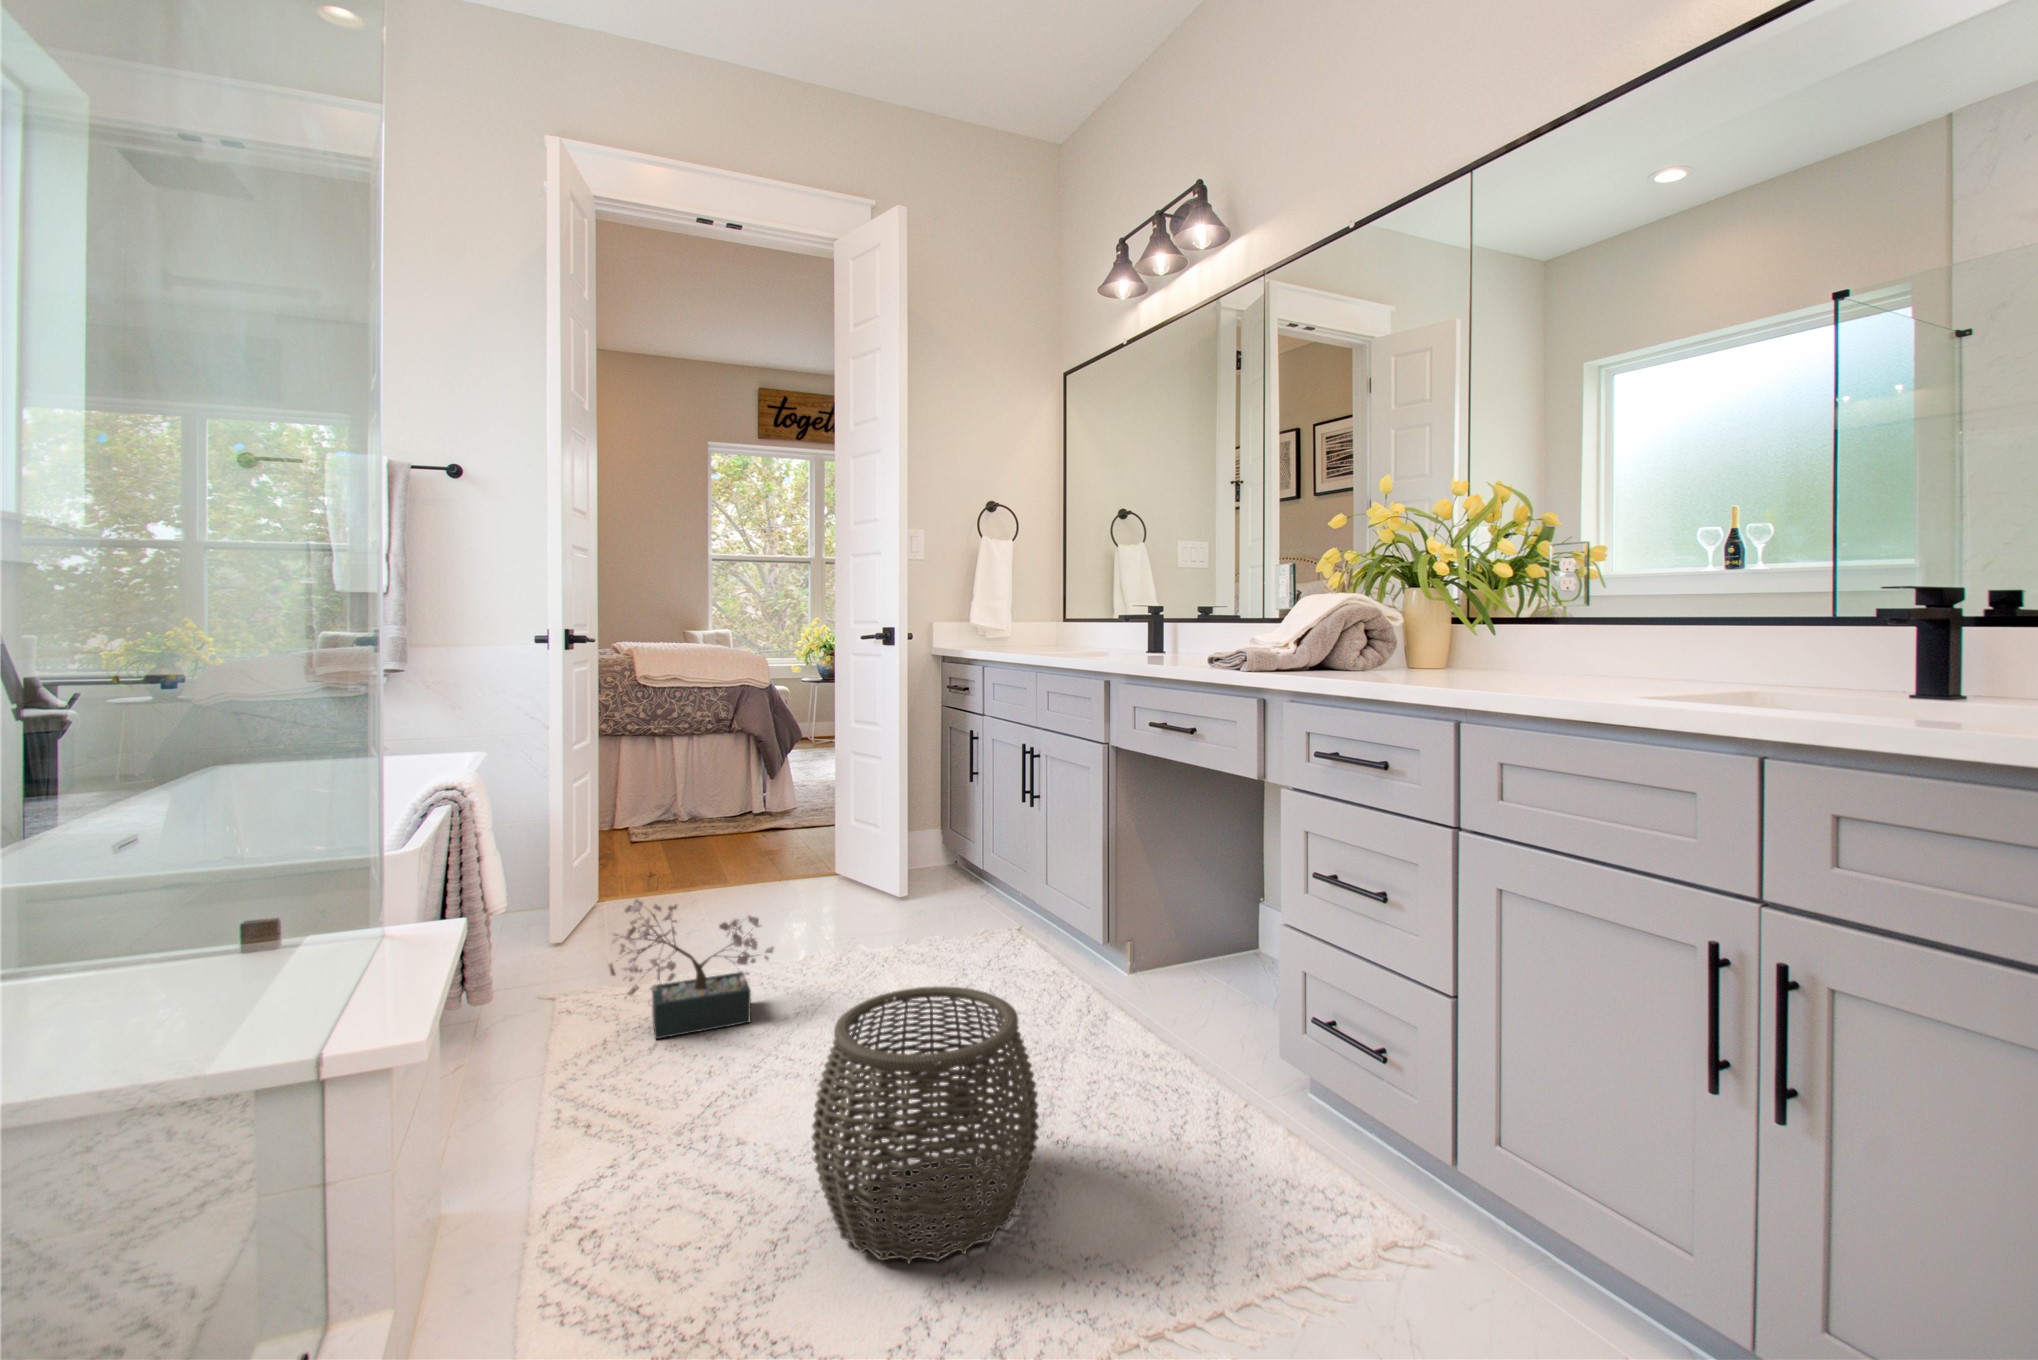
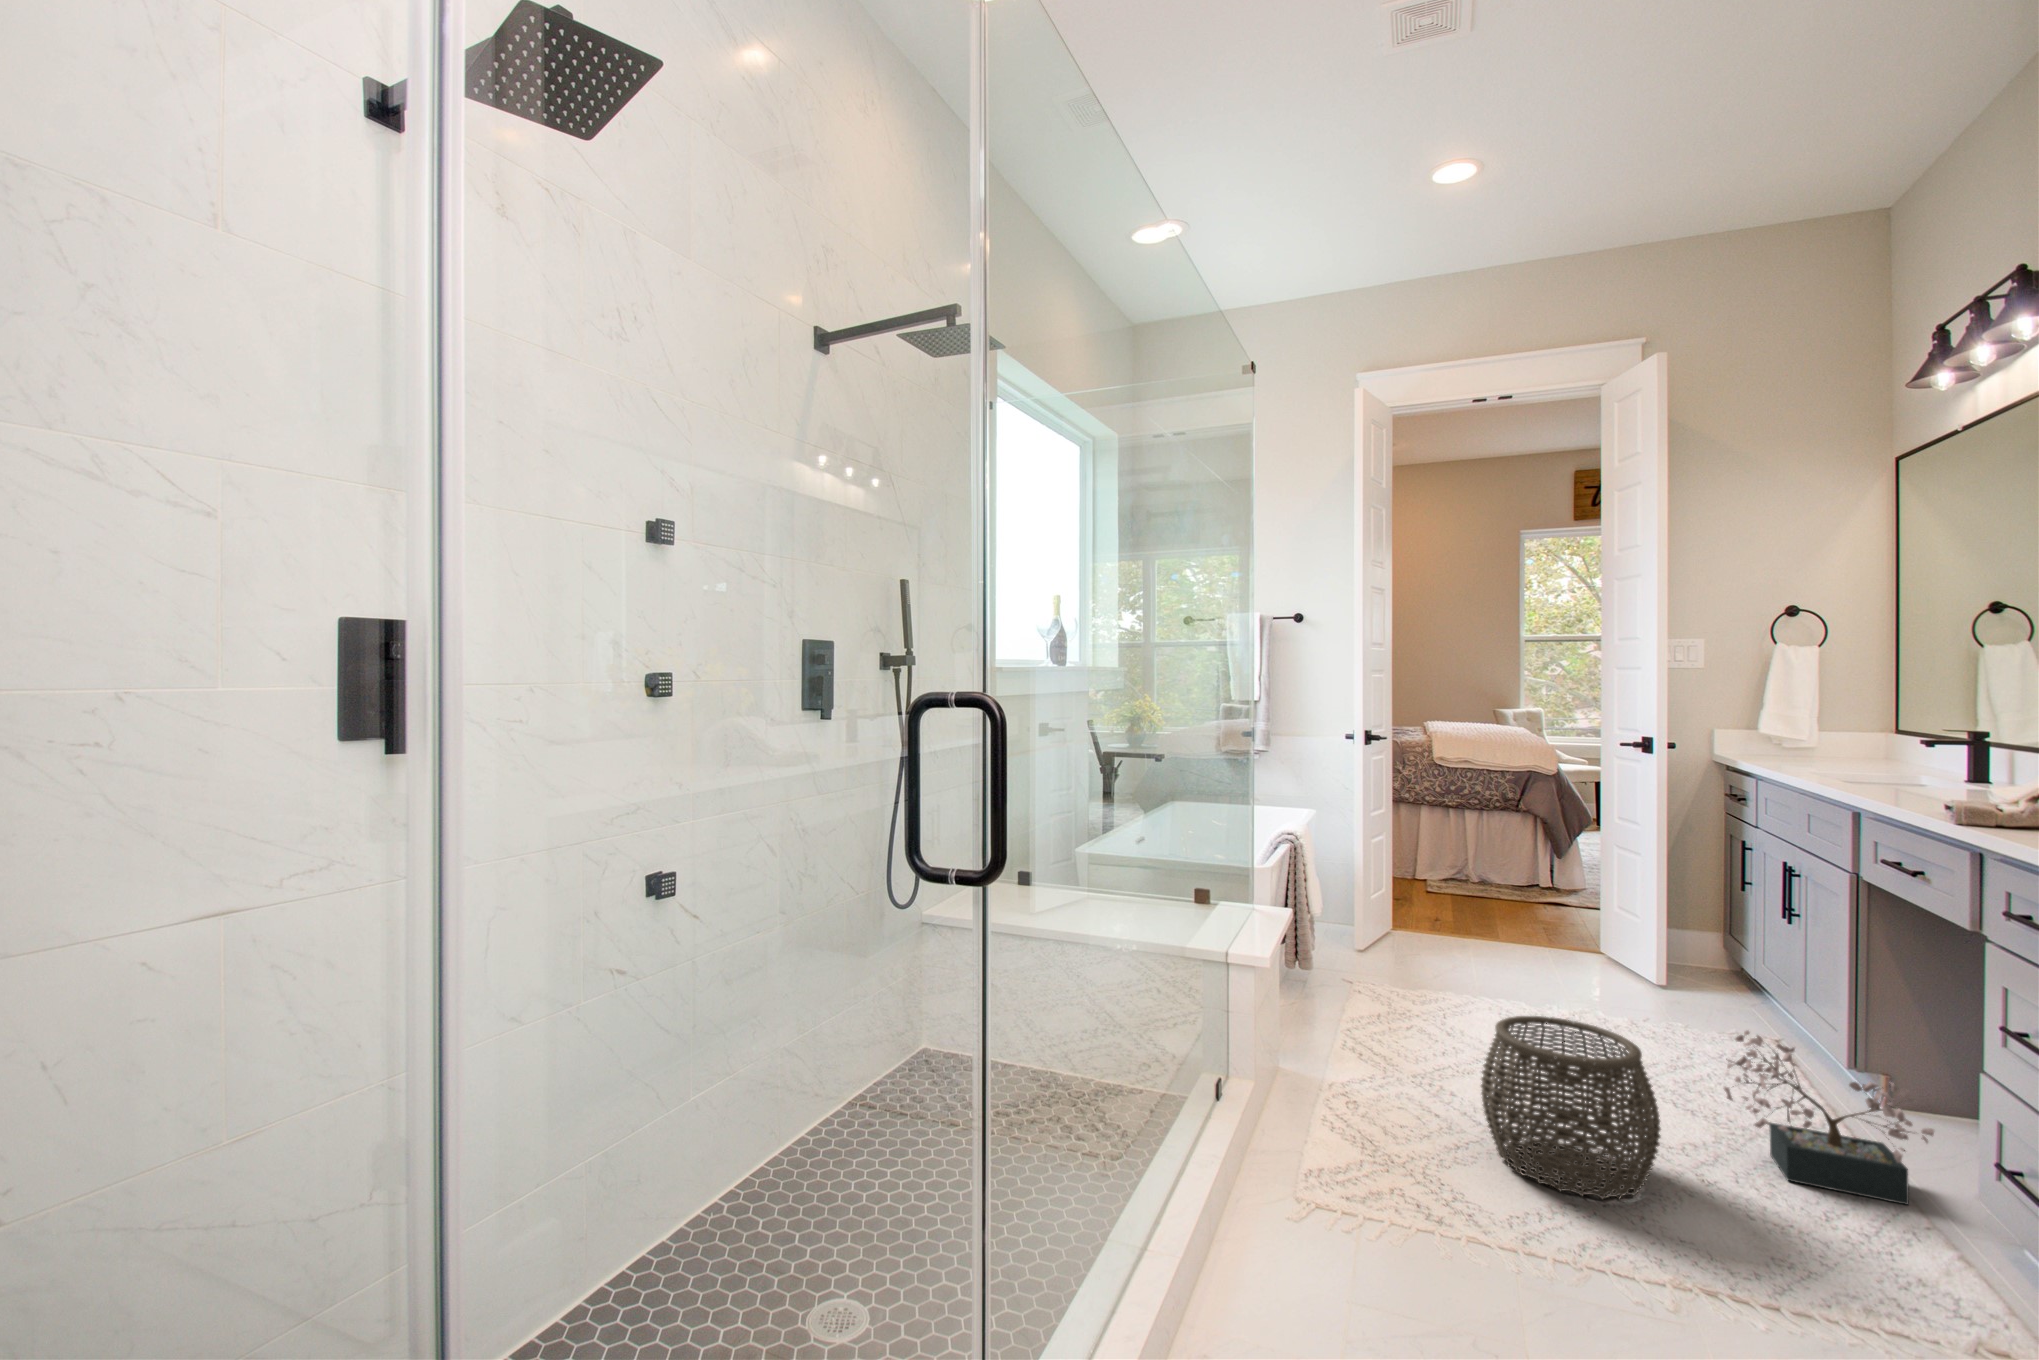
decorative plant: present [608,899,774,1039] -> present [1723,1031,1934,1205]

